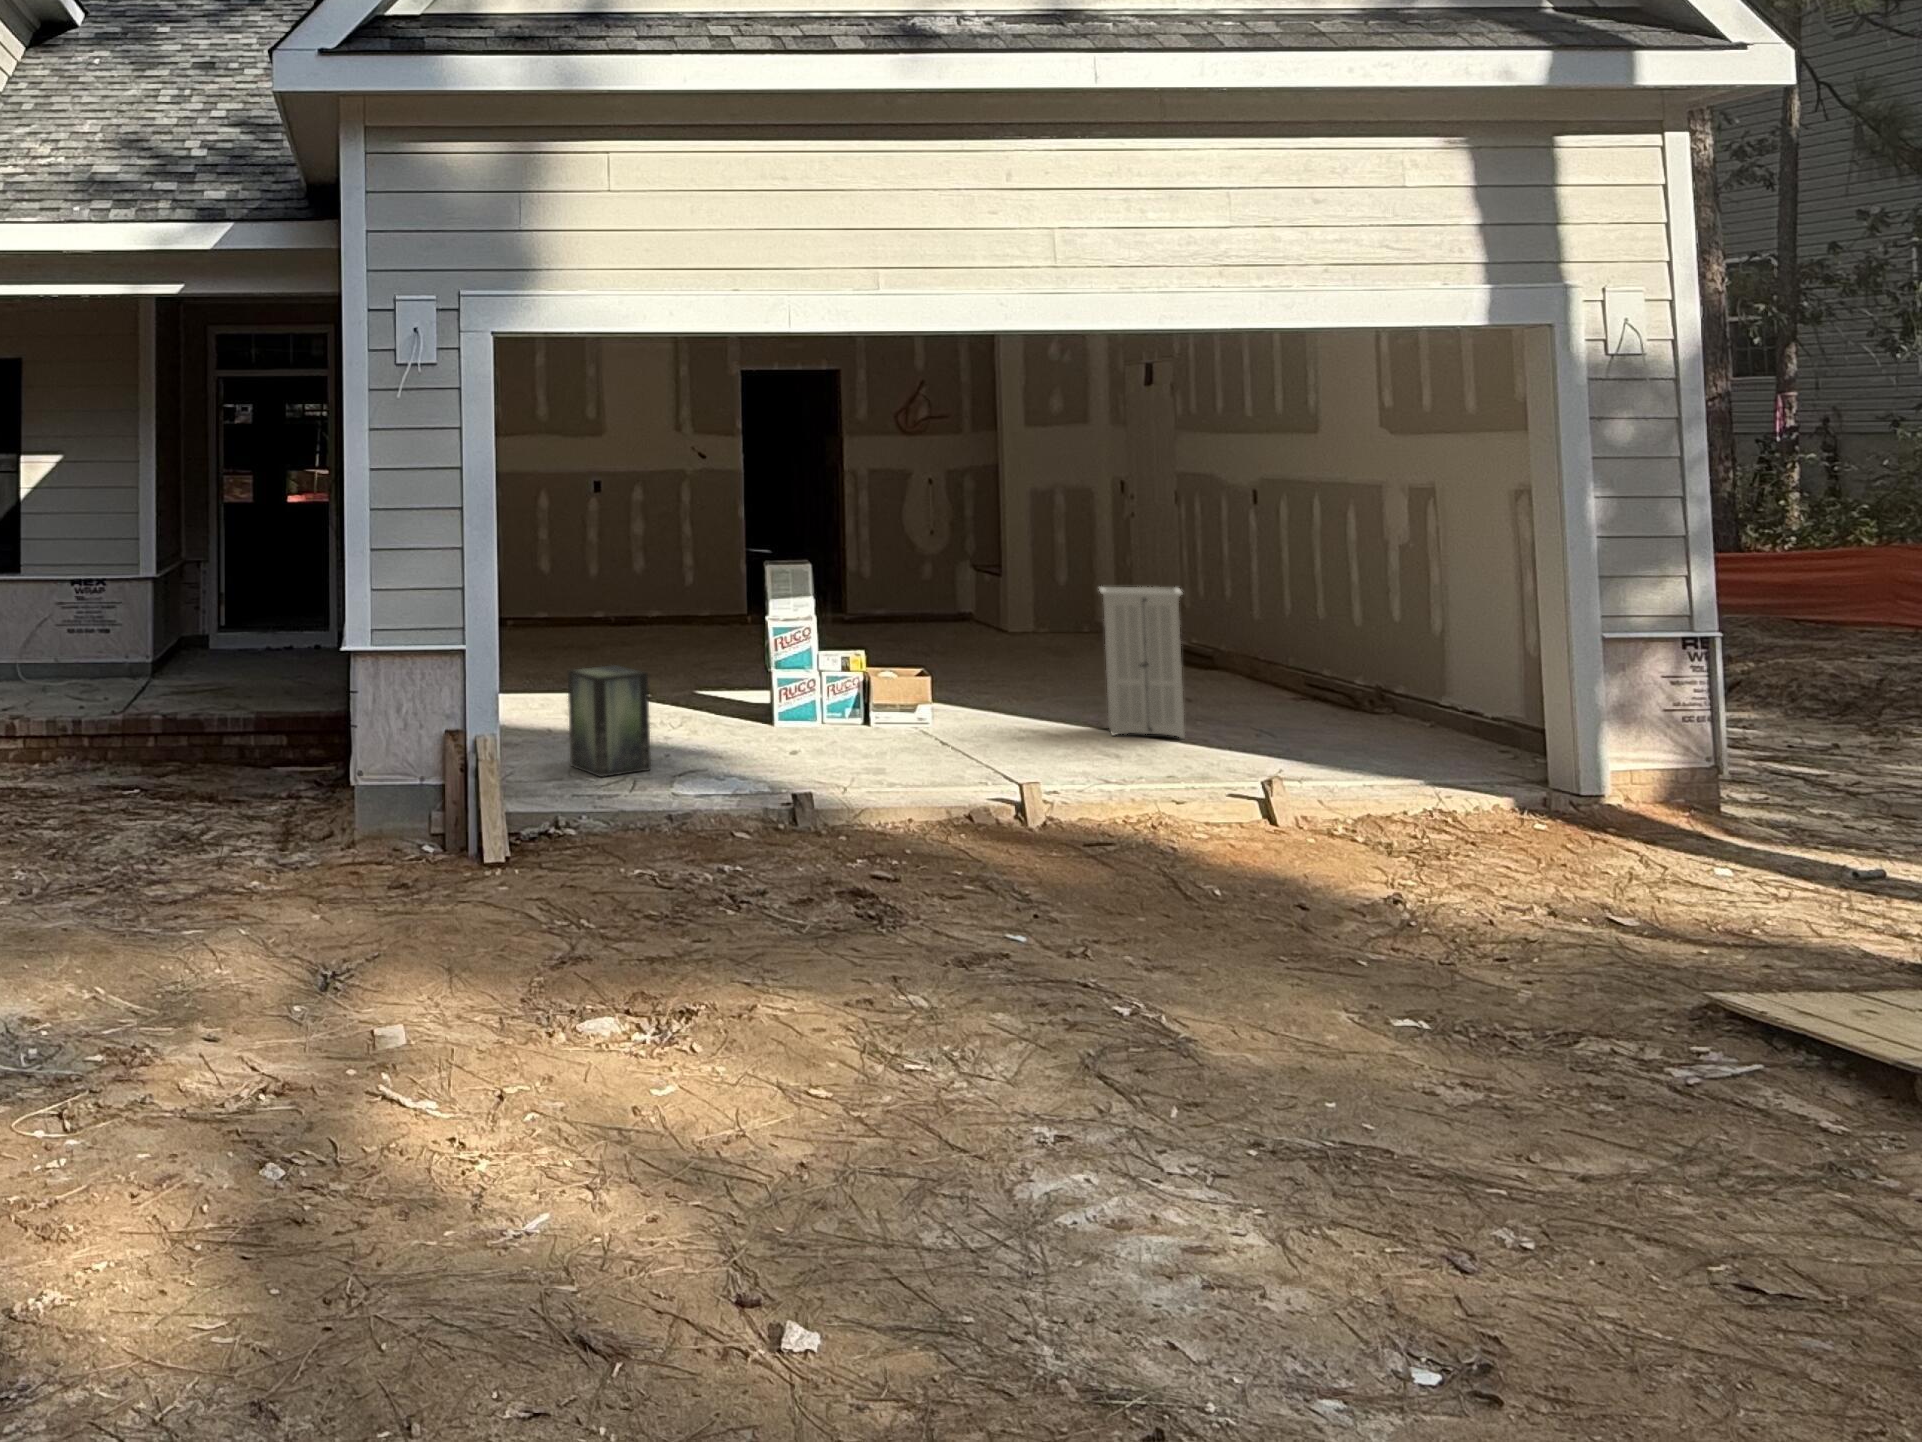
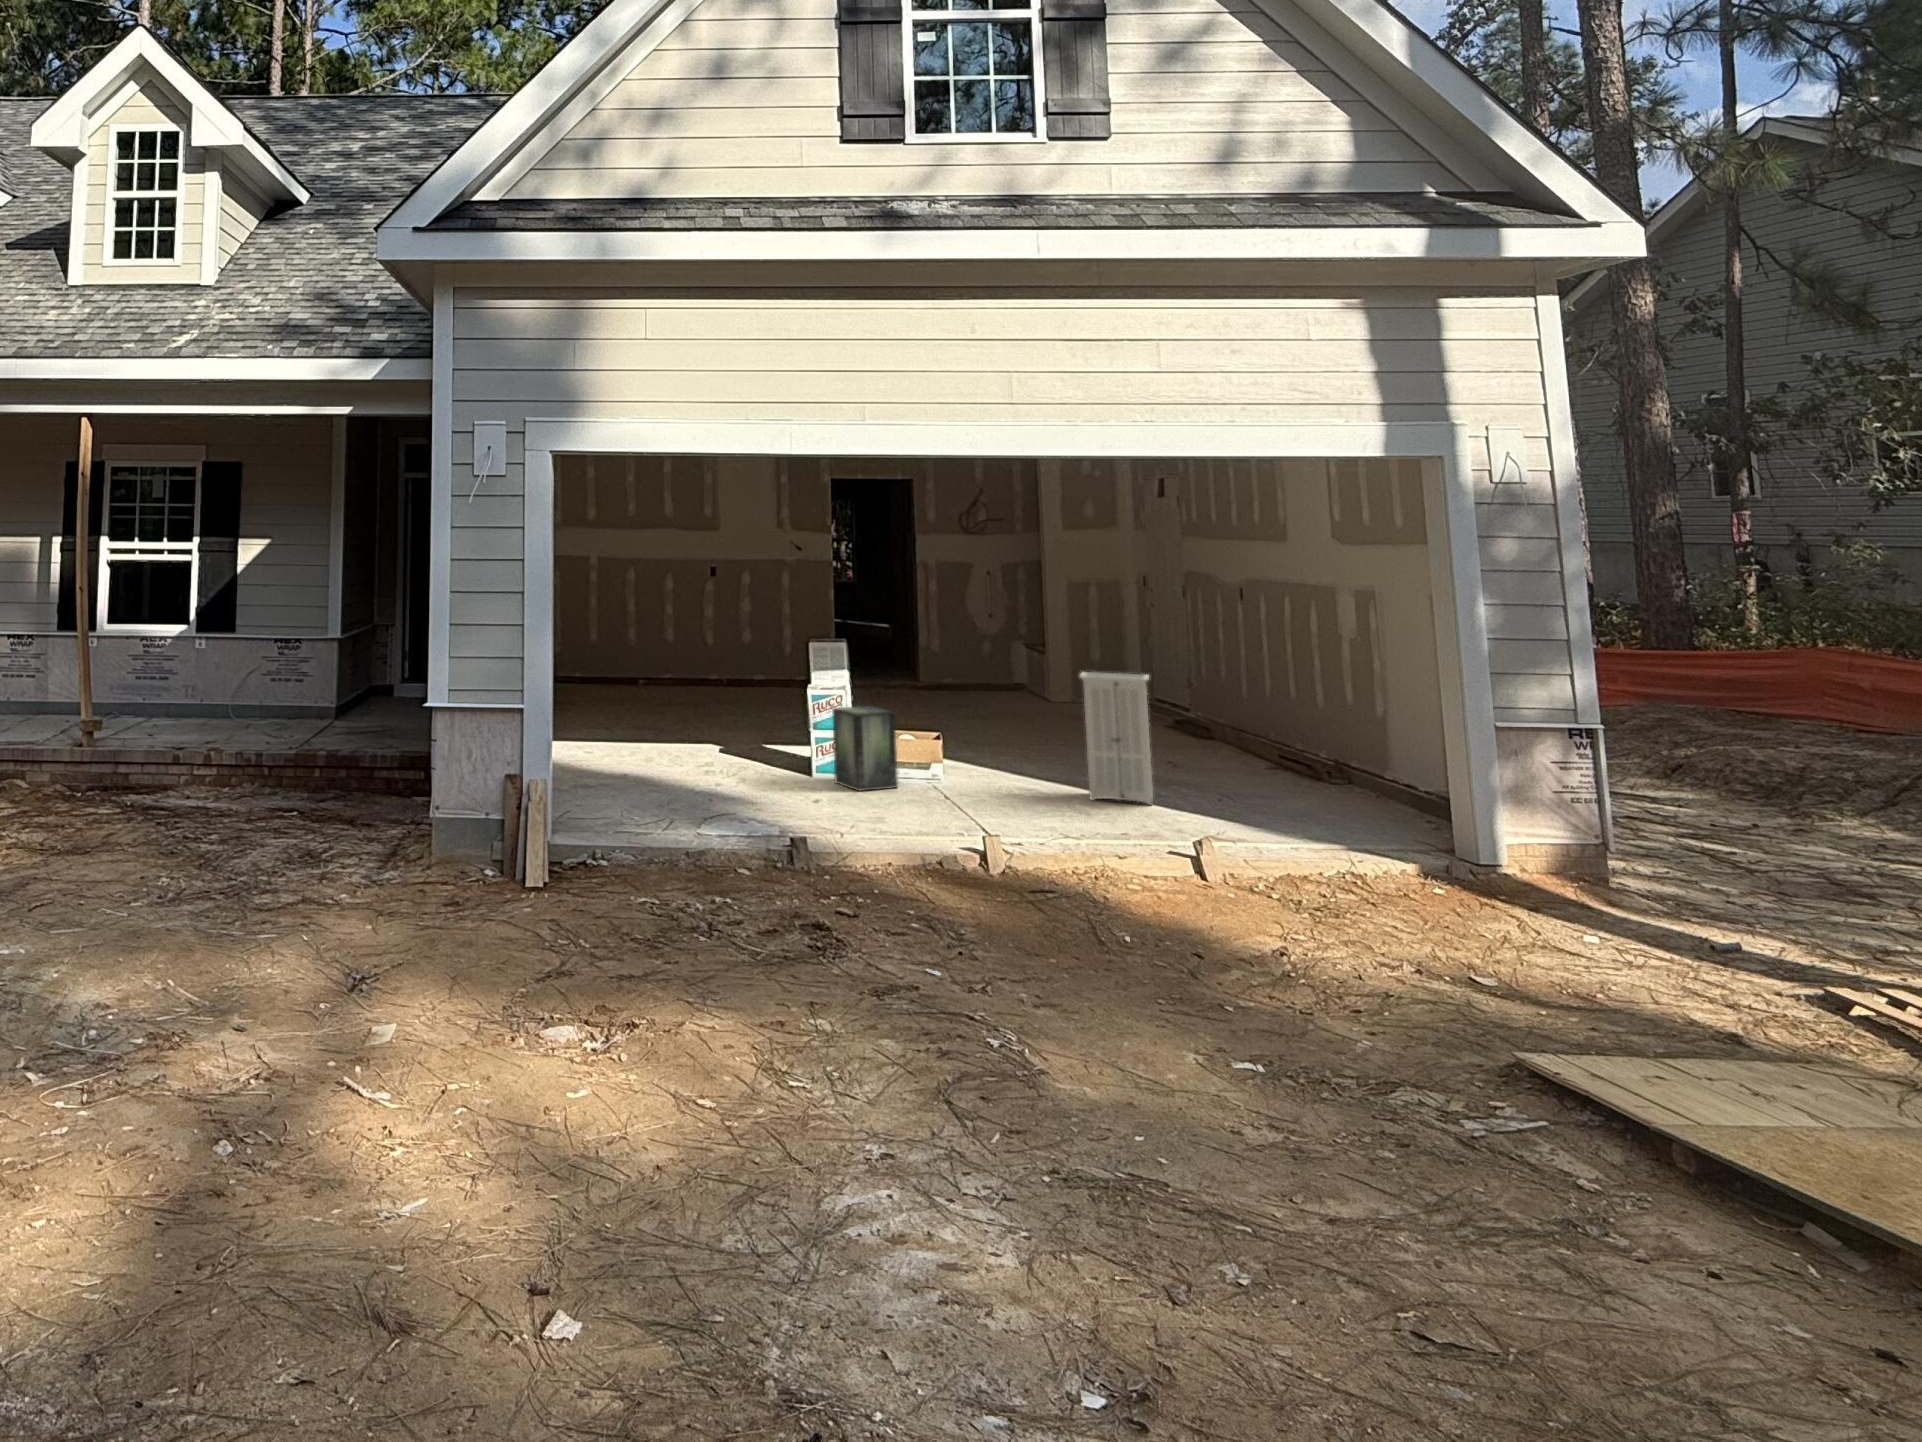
storage box: present [568,665,651,777] -> present [832,706,898,791]

